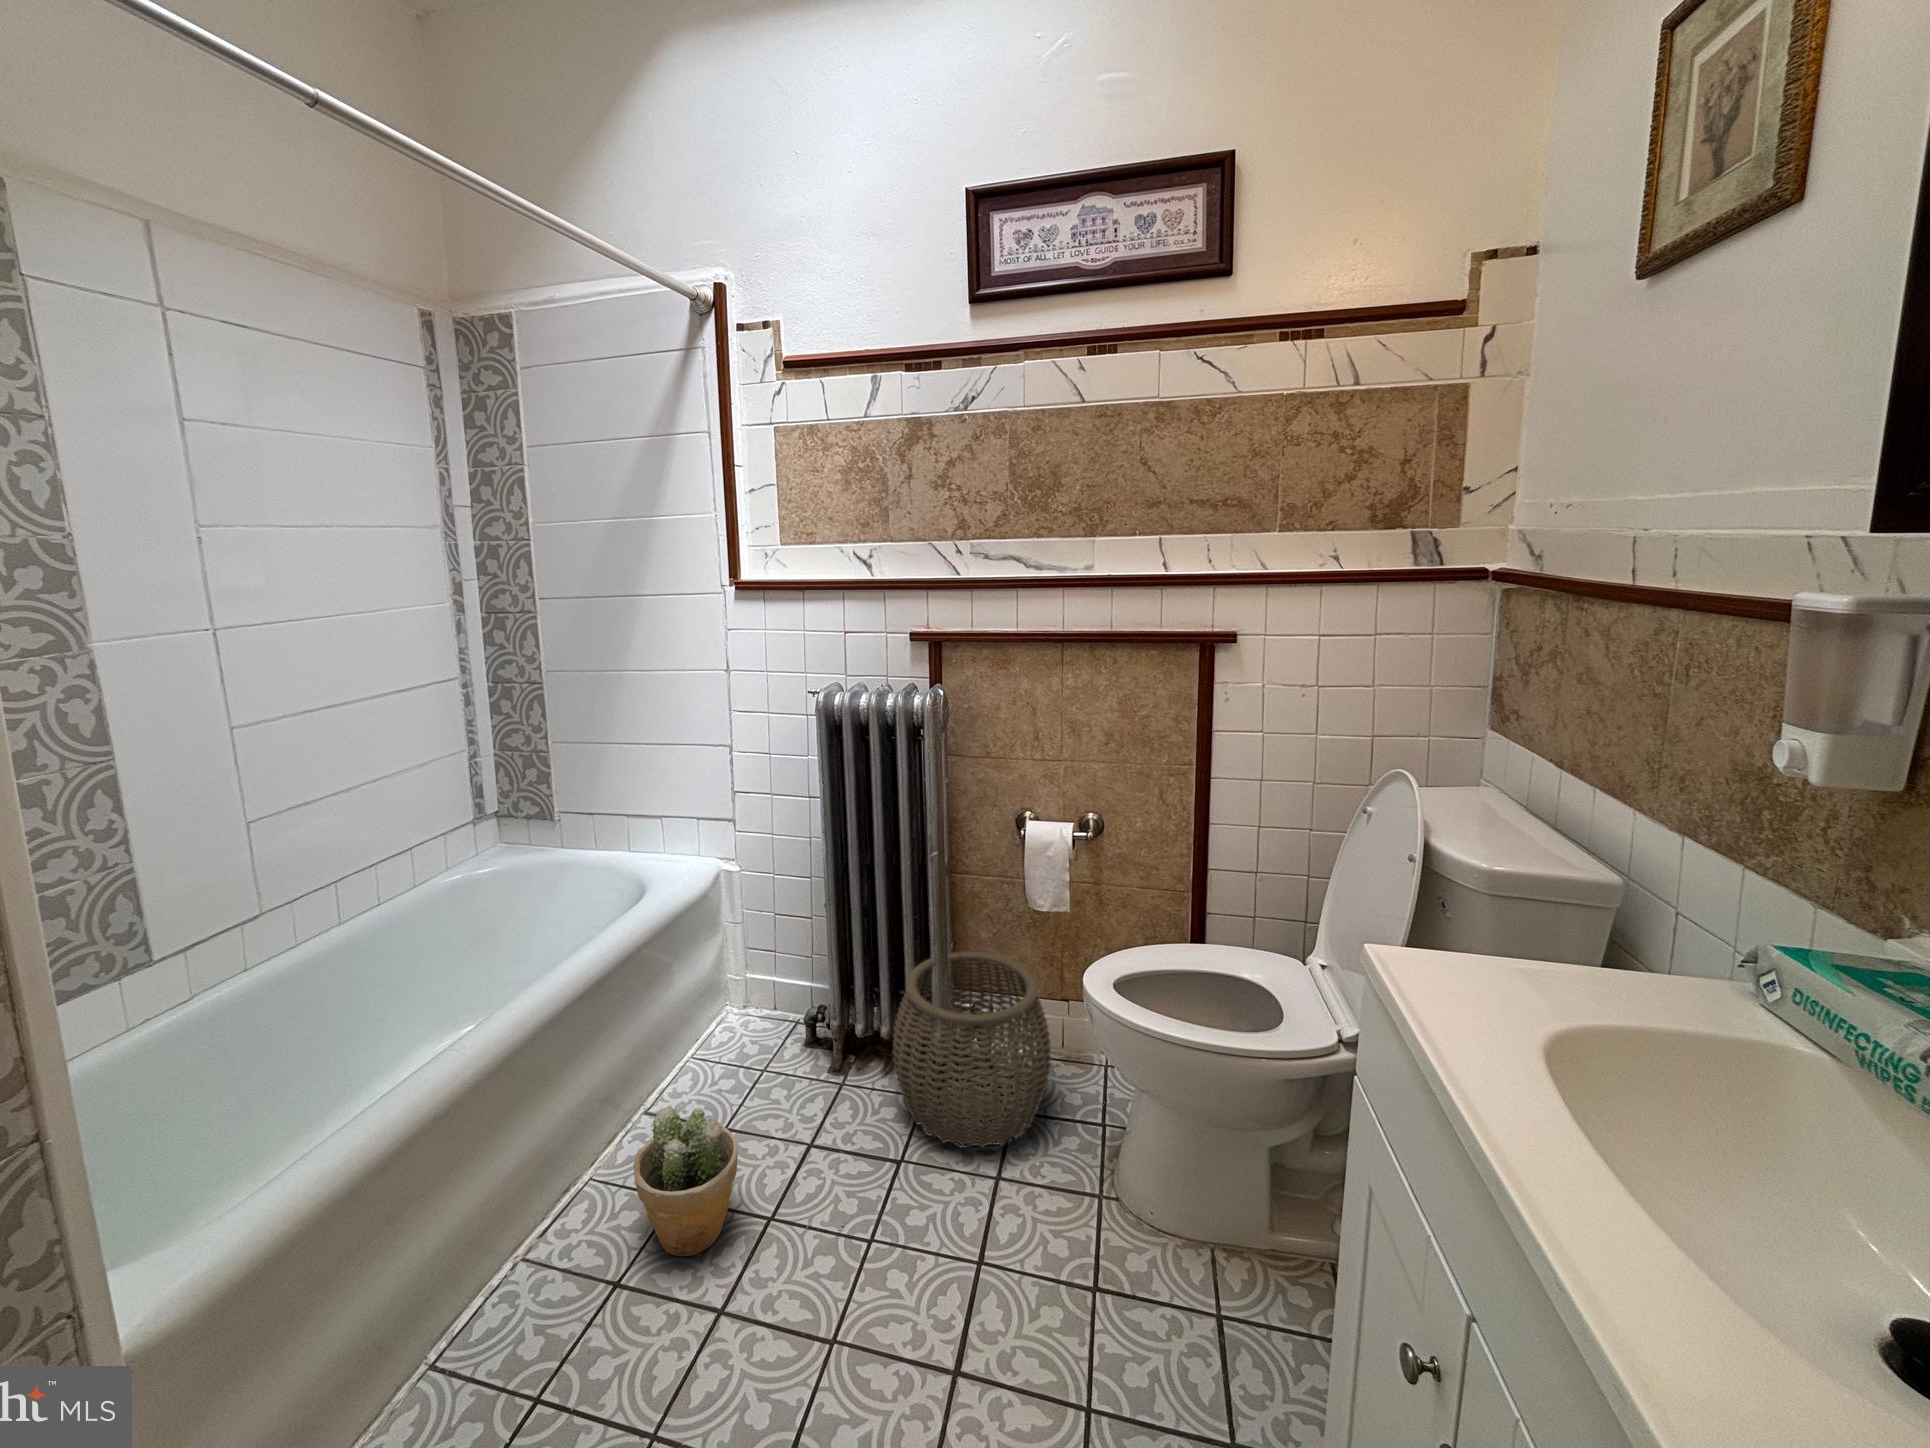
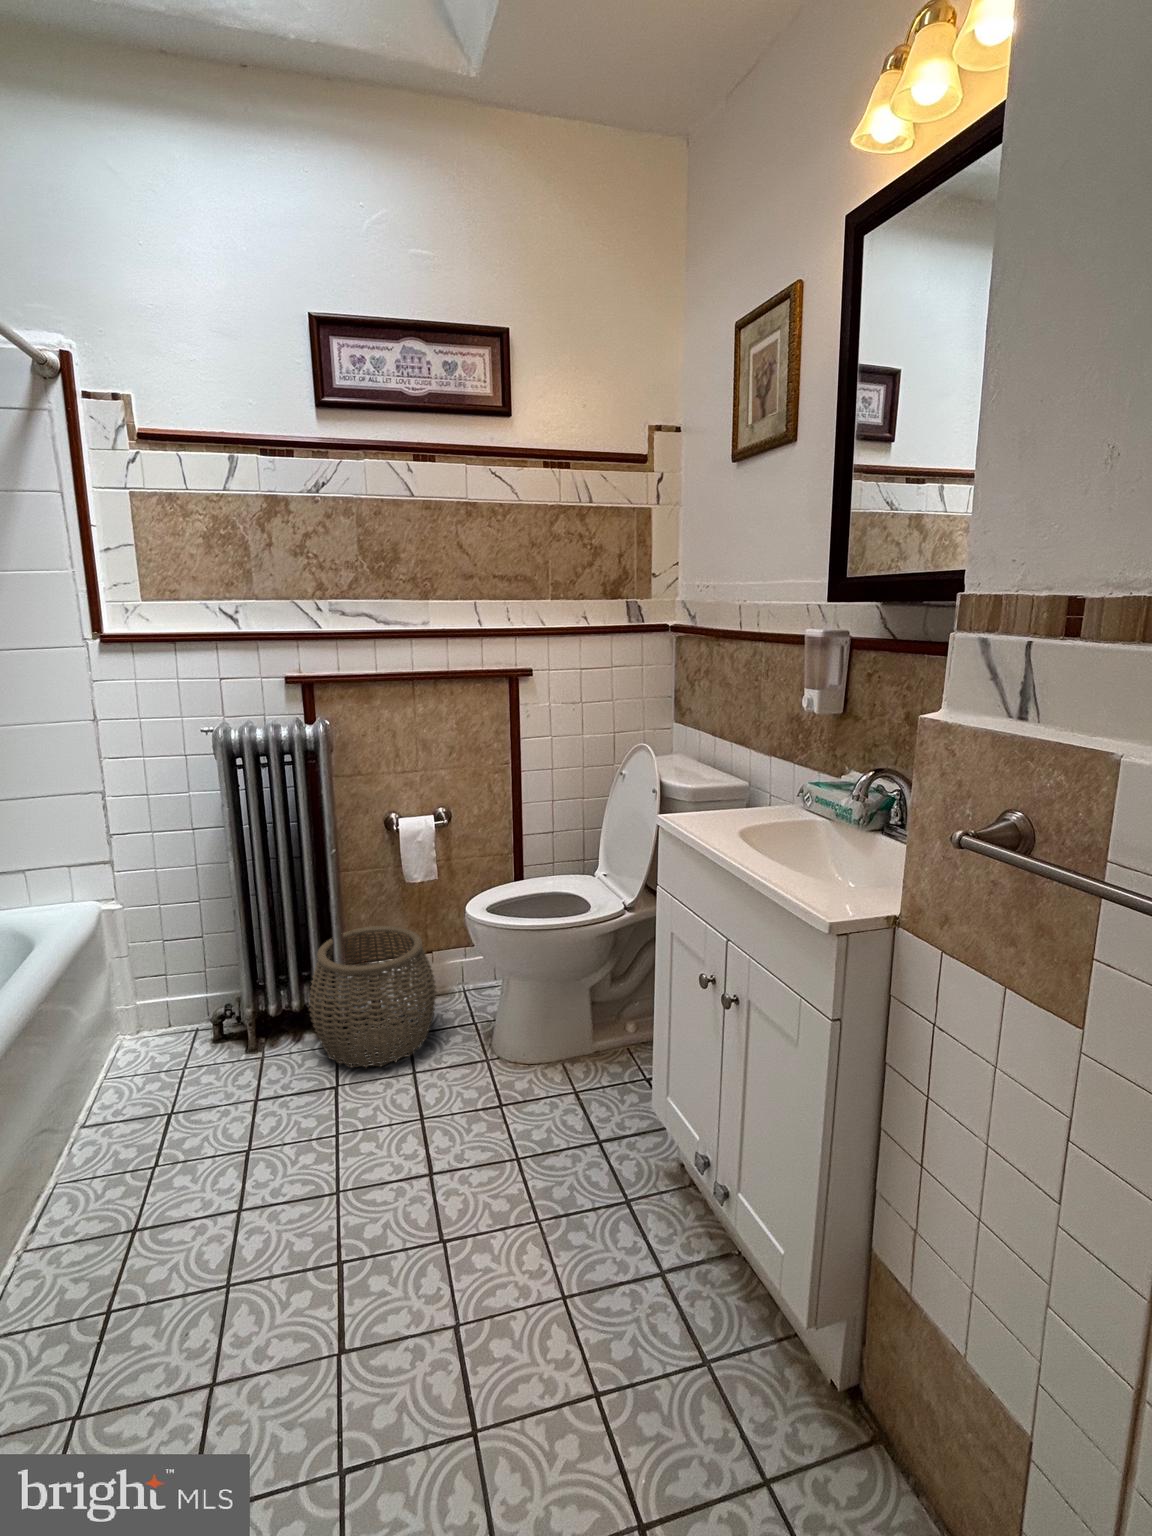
potted plant: present [634,1107,738,1256] -> none [116,1085,214,1210]

